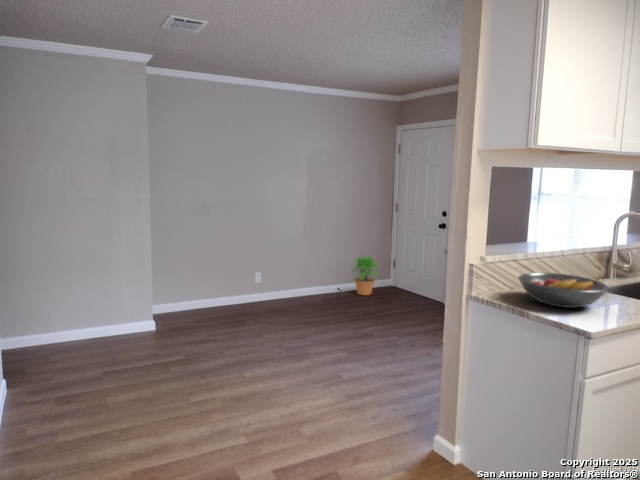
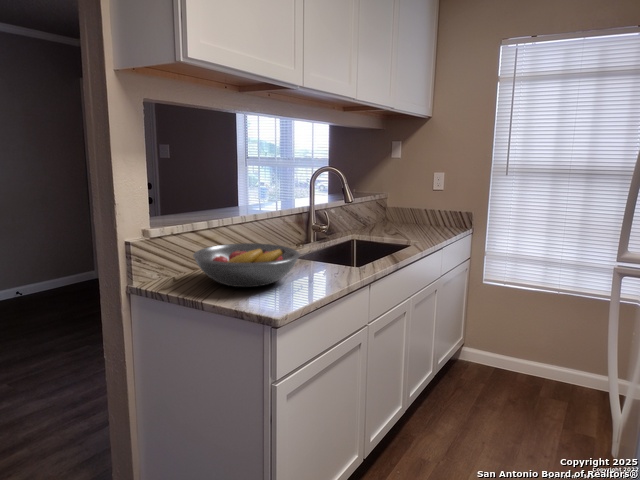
potted plant: present [353,256,377,295] -> none [26,244,75,296]

